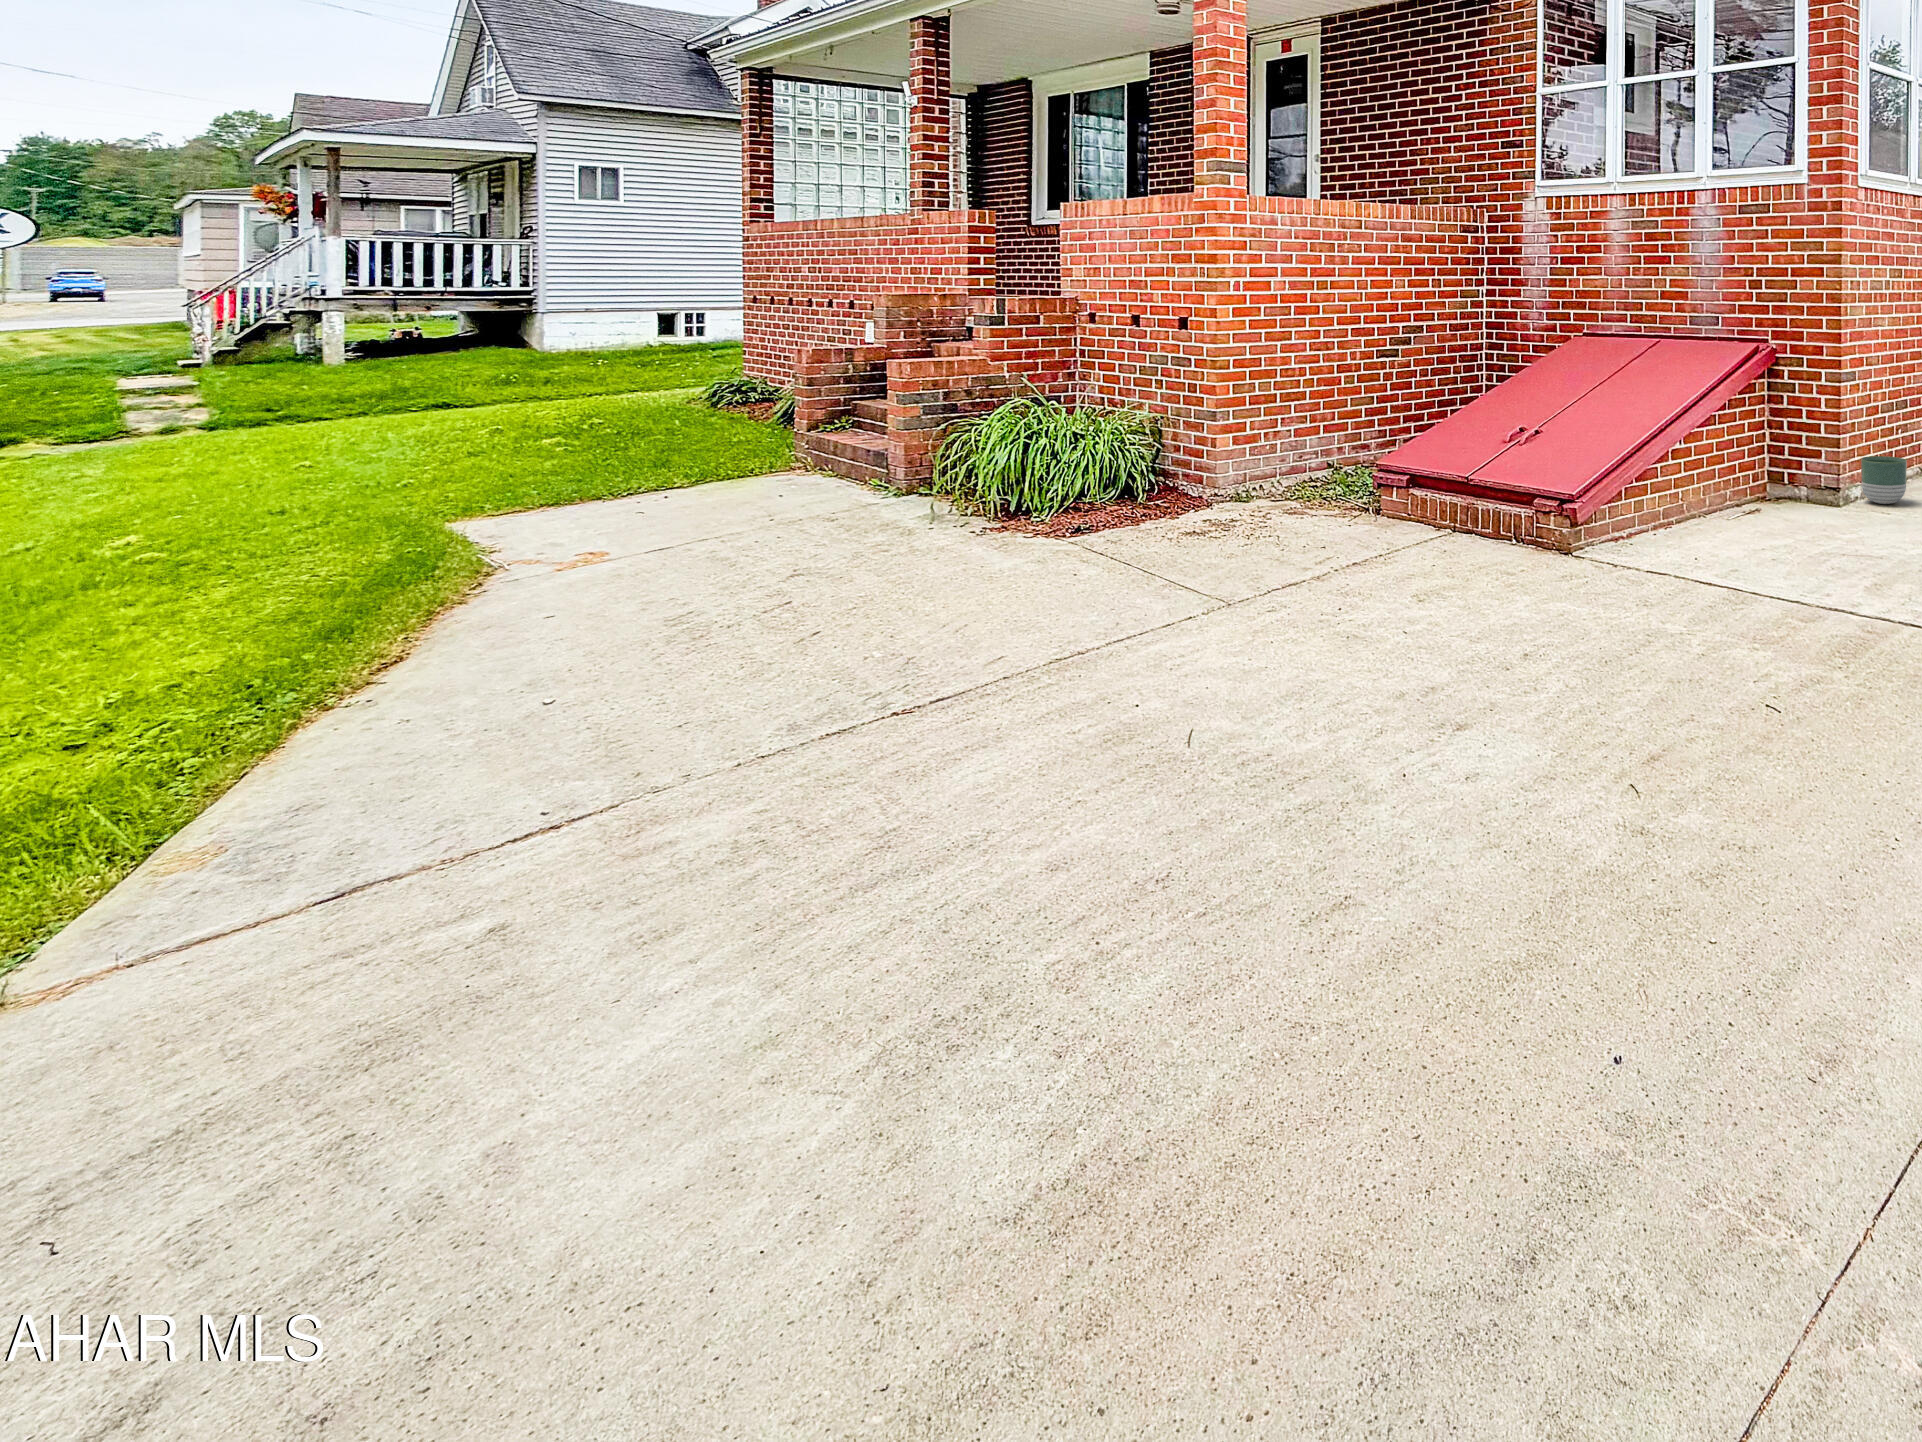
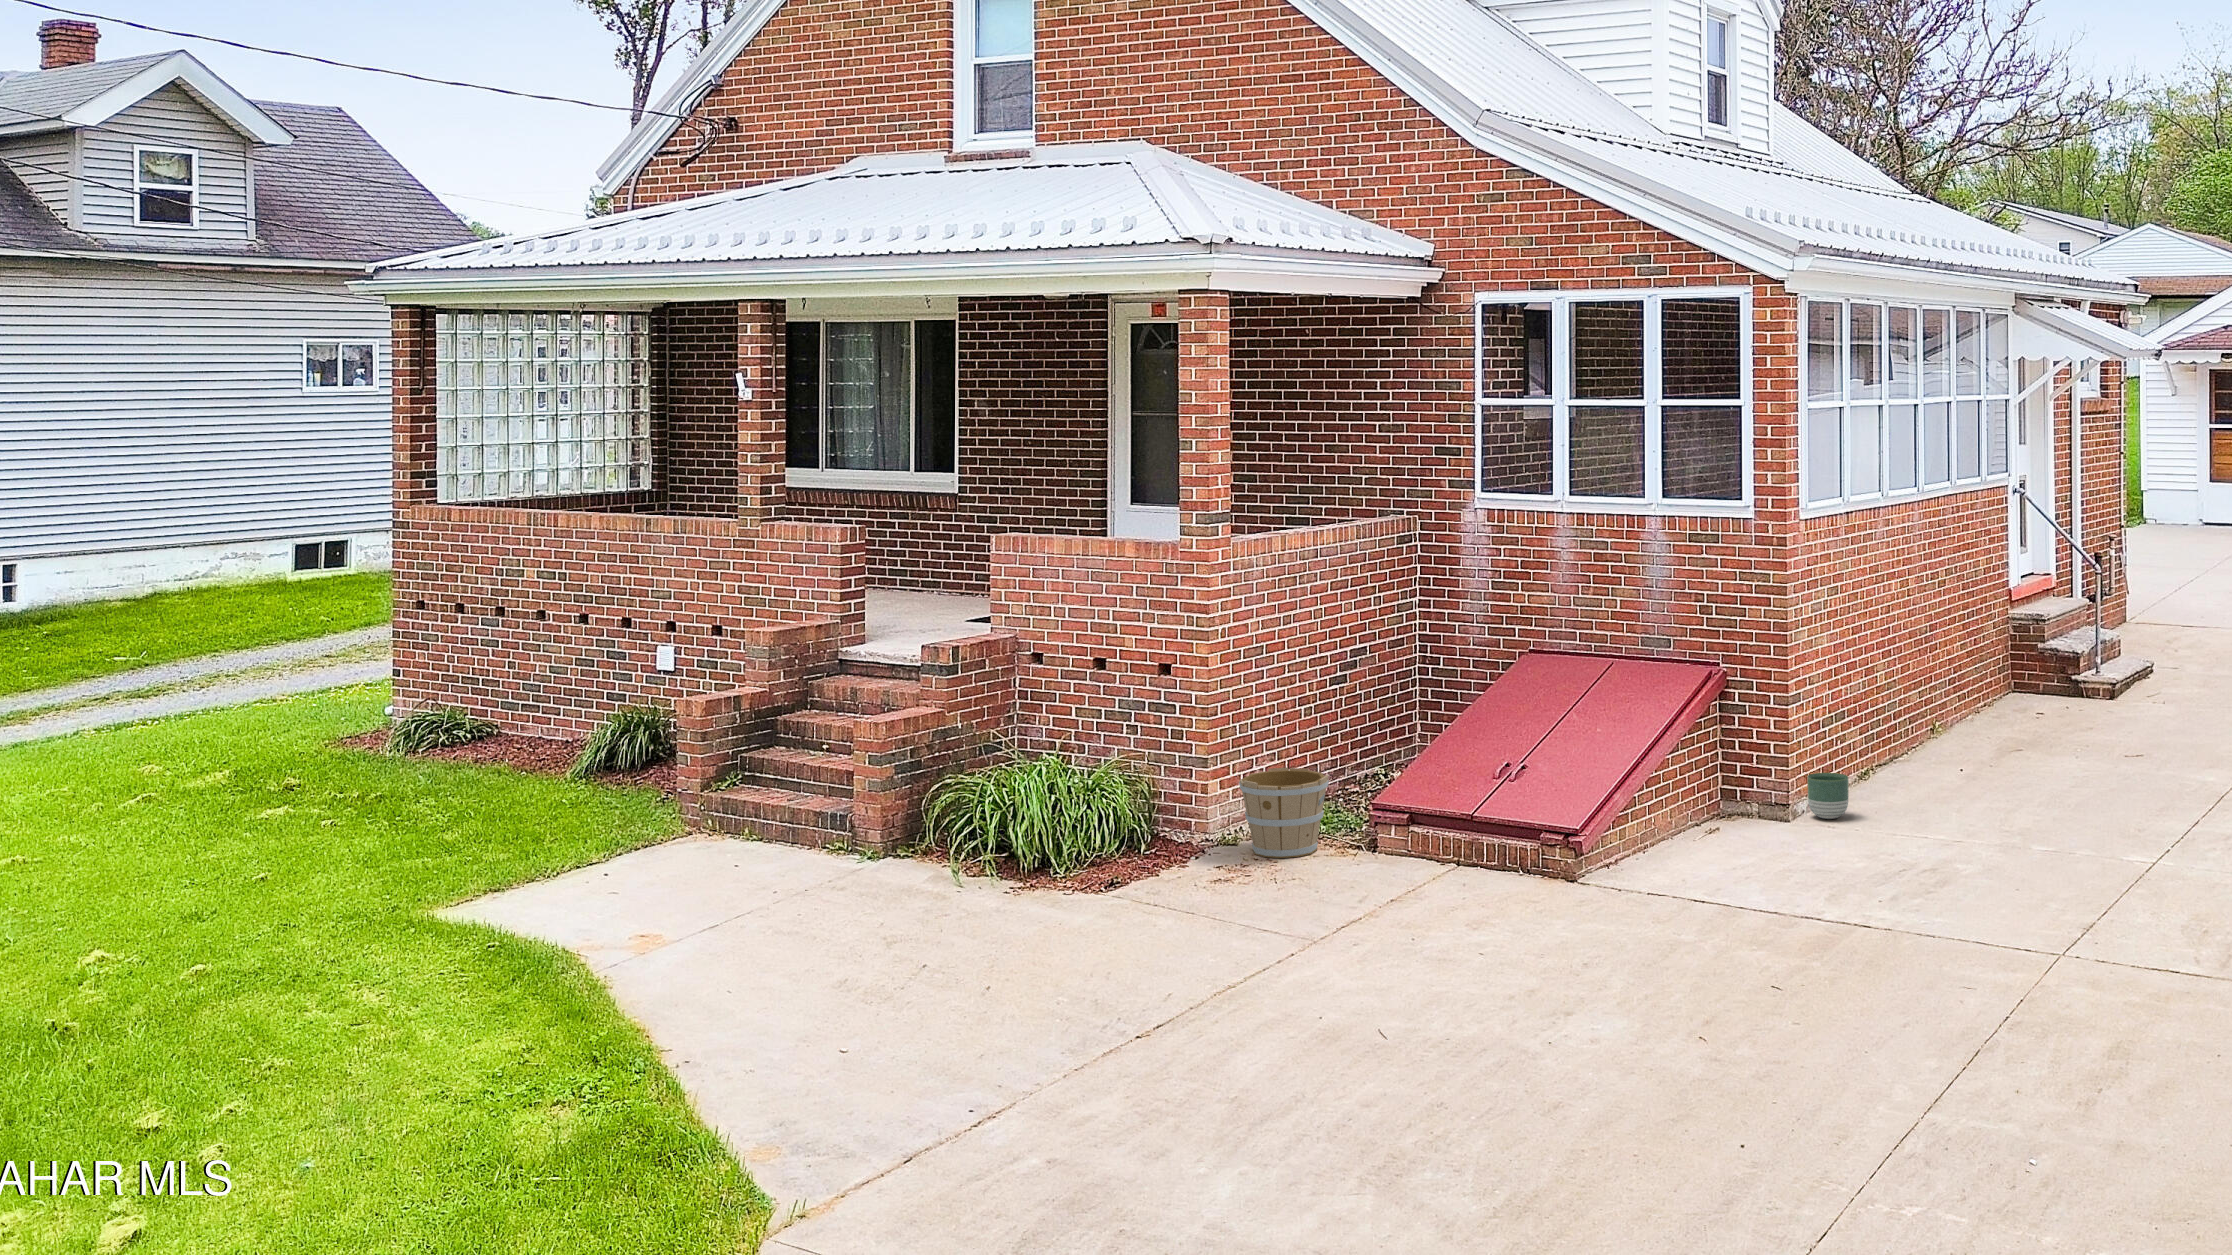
wooden bucket: none [1247,426,1340,515] -> present [1239,767,1329,858]

